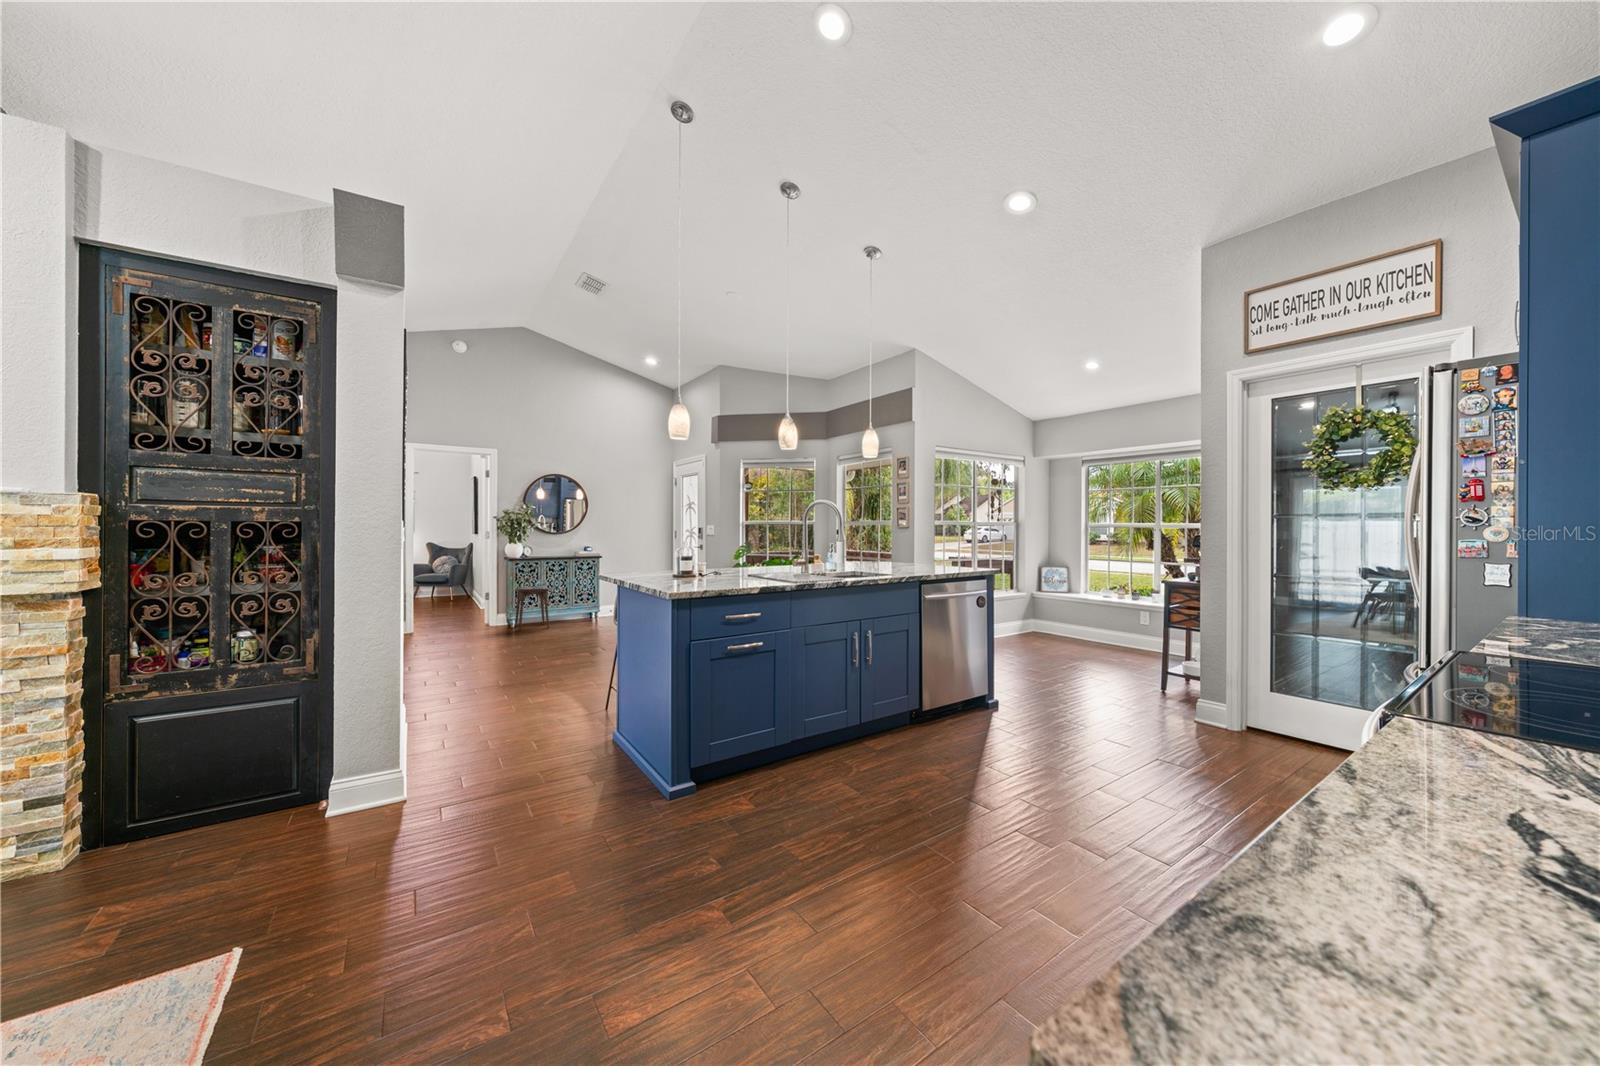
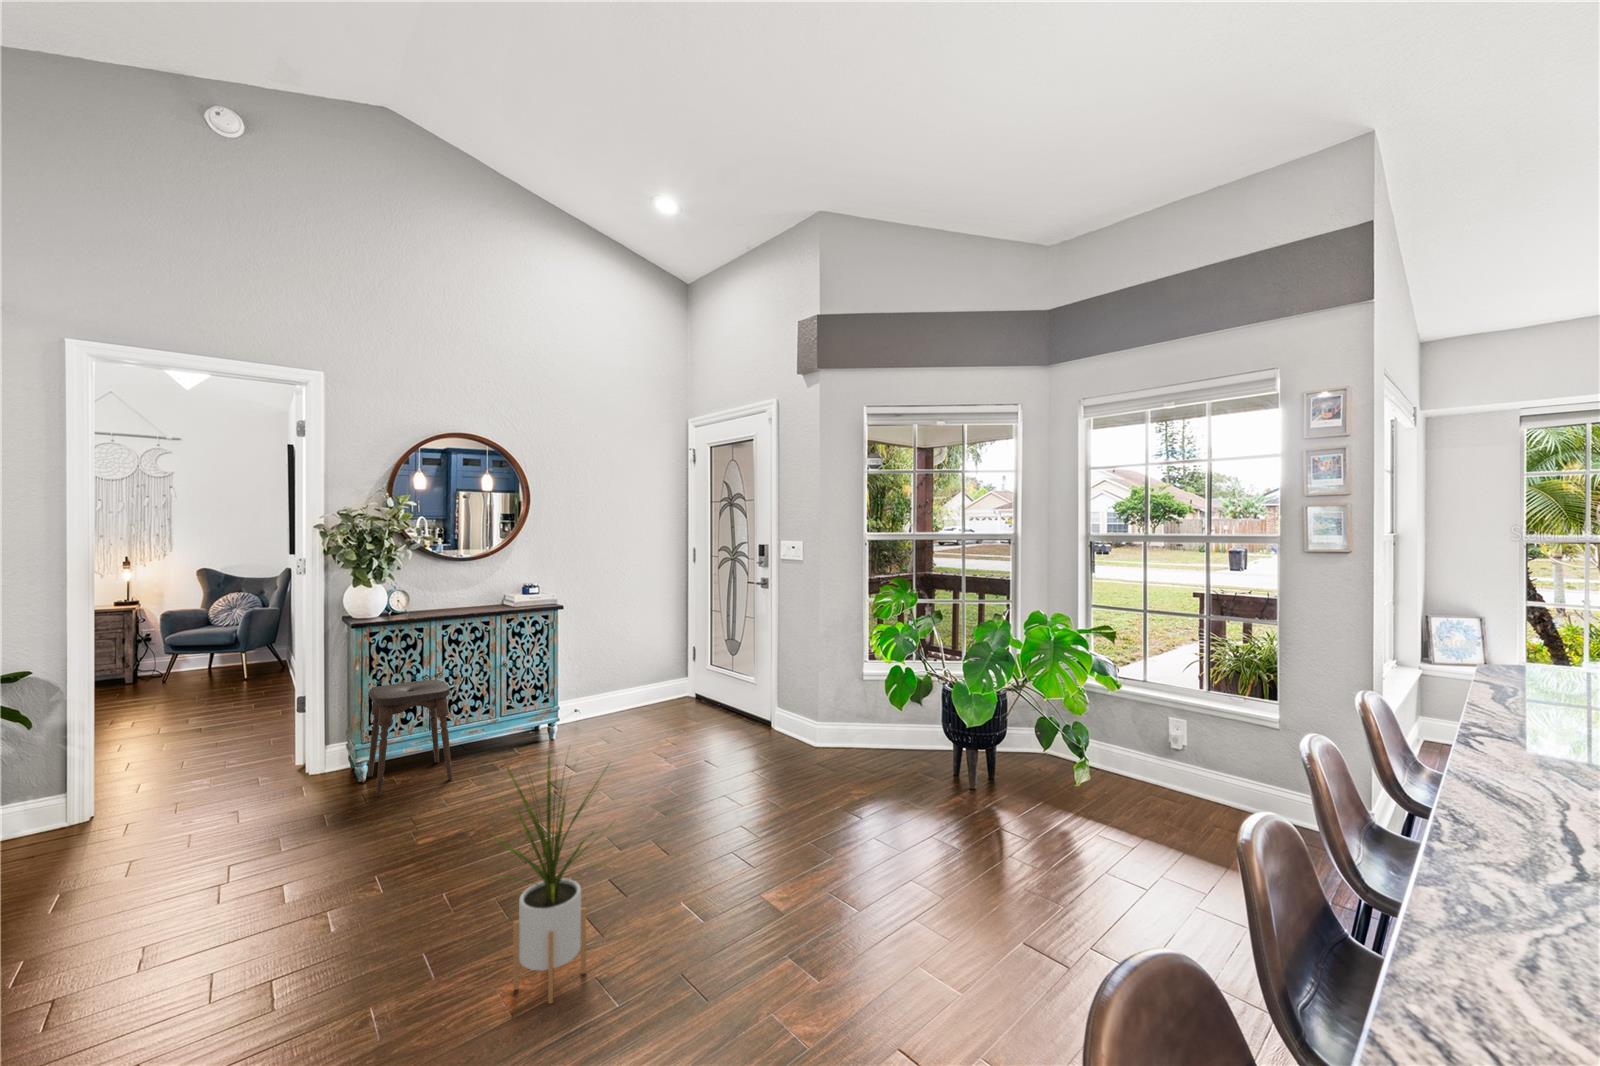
house plant: none [552,584,593,659] -> present [490,757,611,1003]

